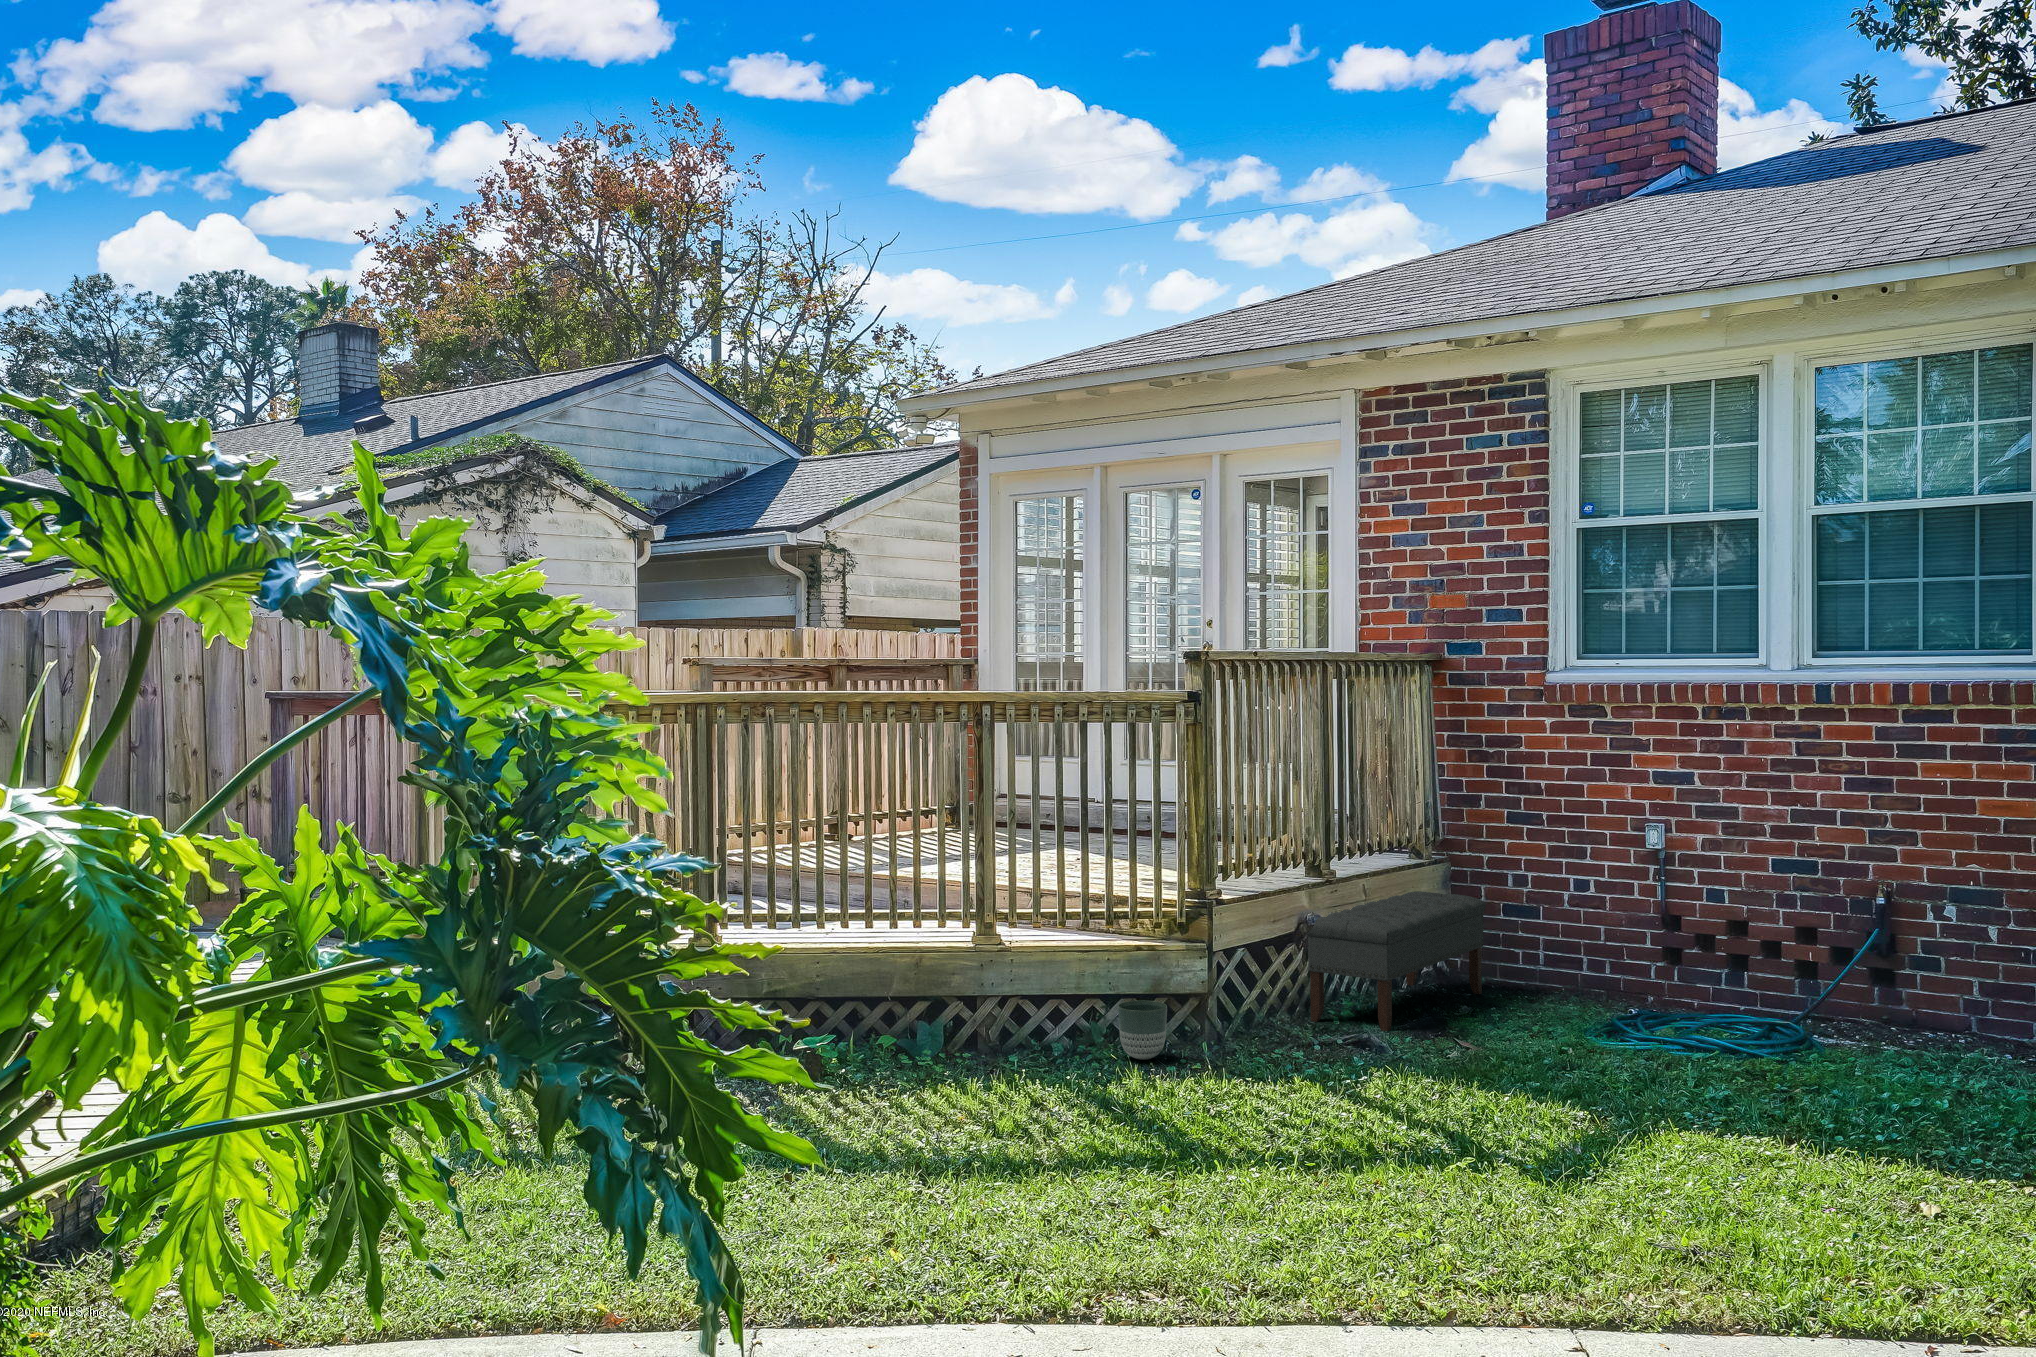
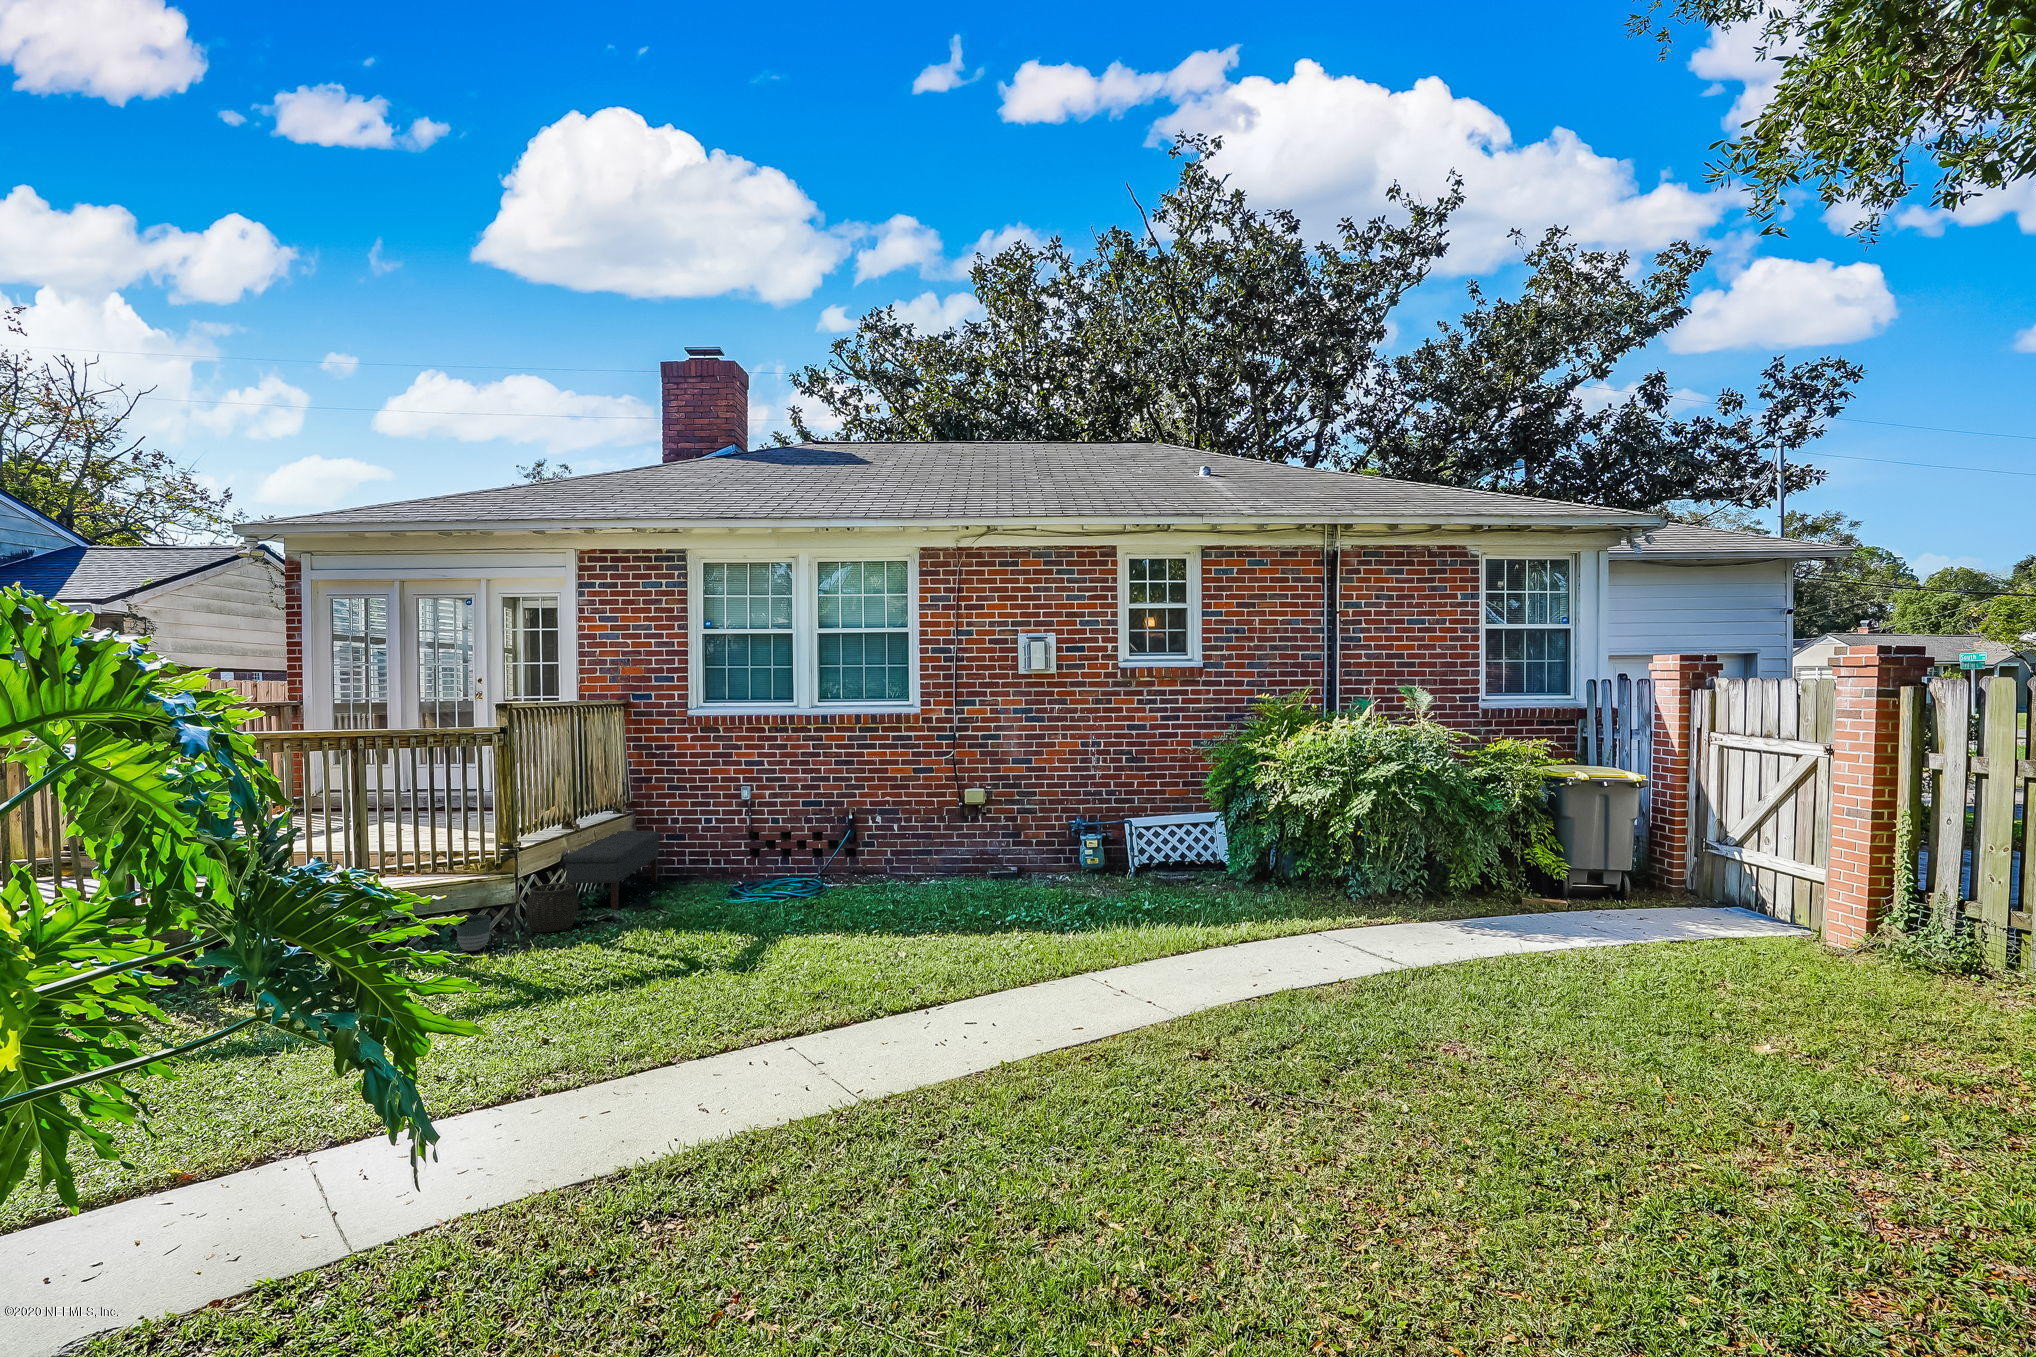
woven basket: none [1229,966,1314,1050] -> present [525,883,578,933]

